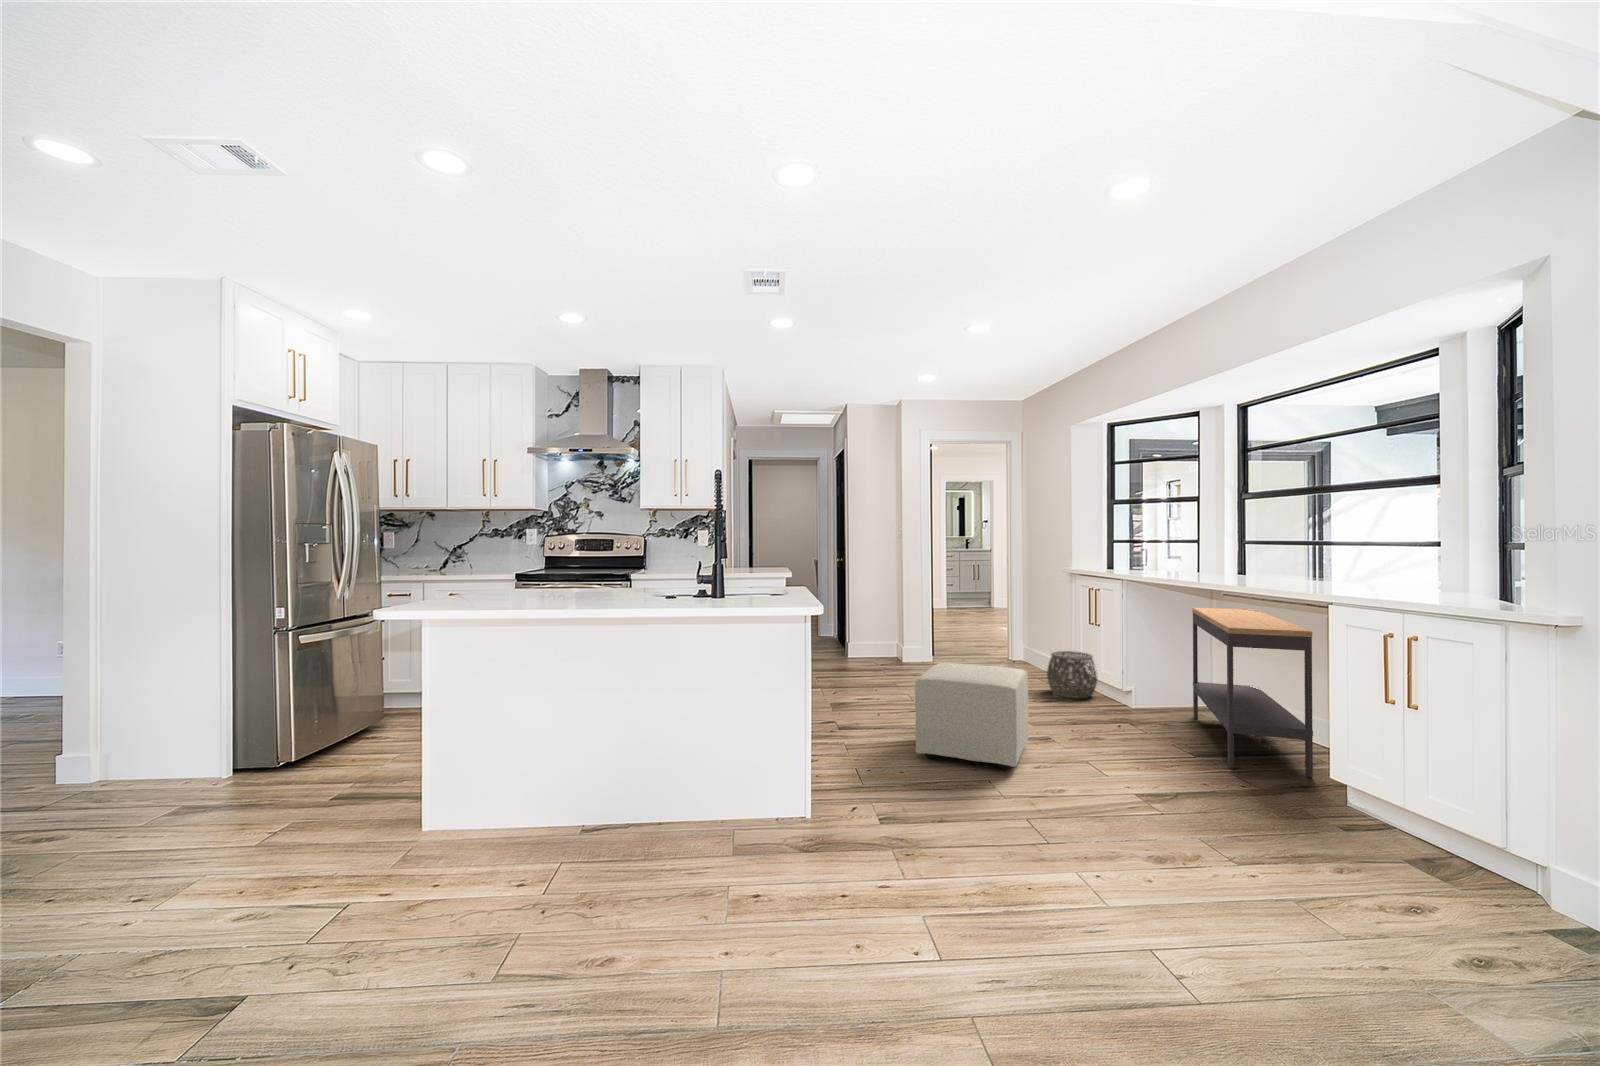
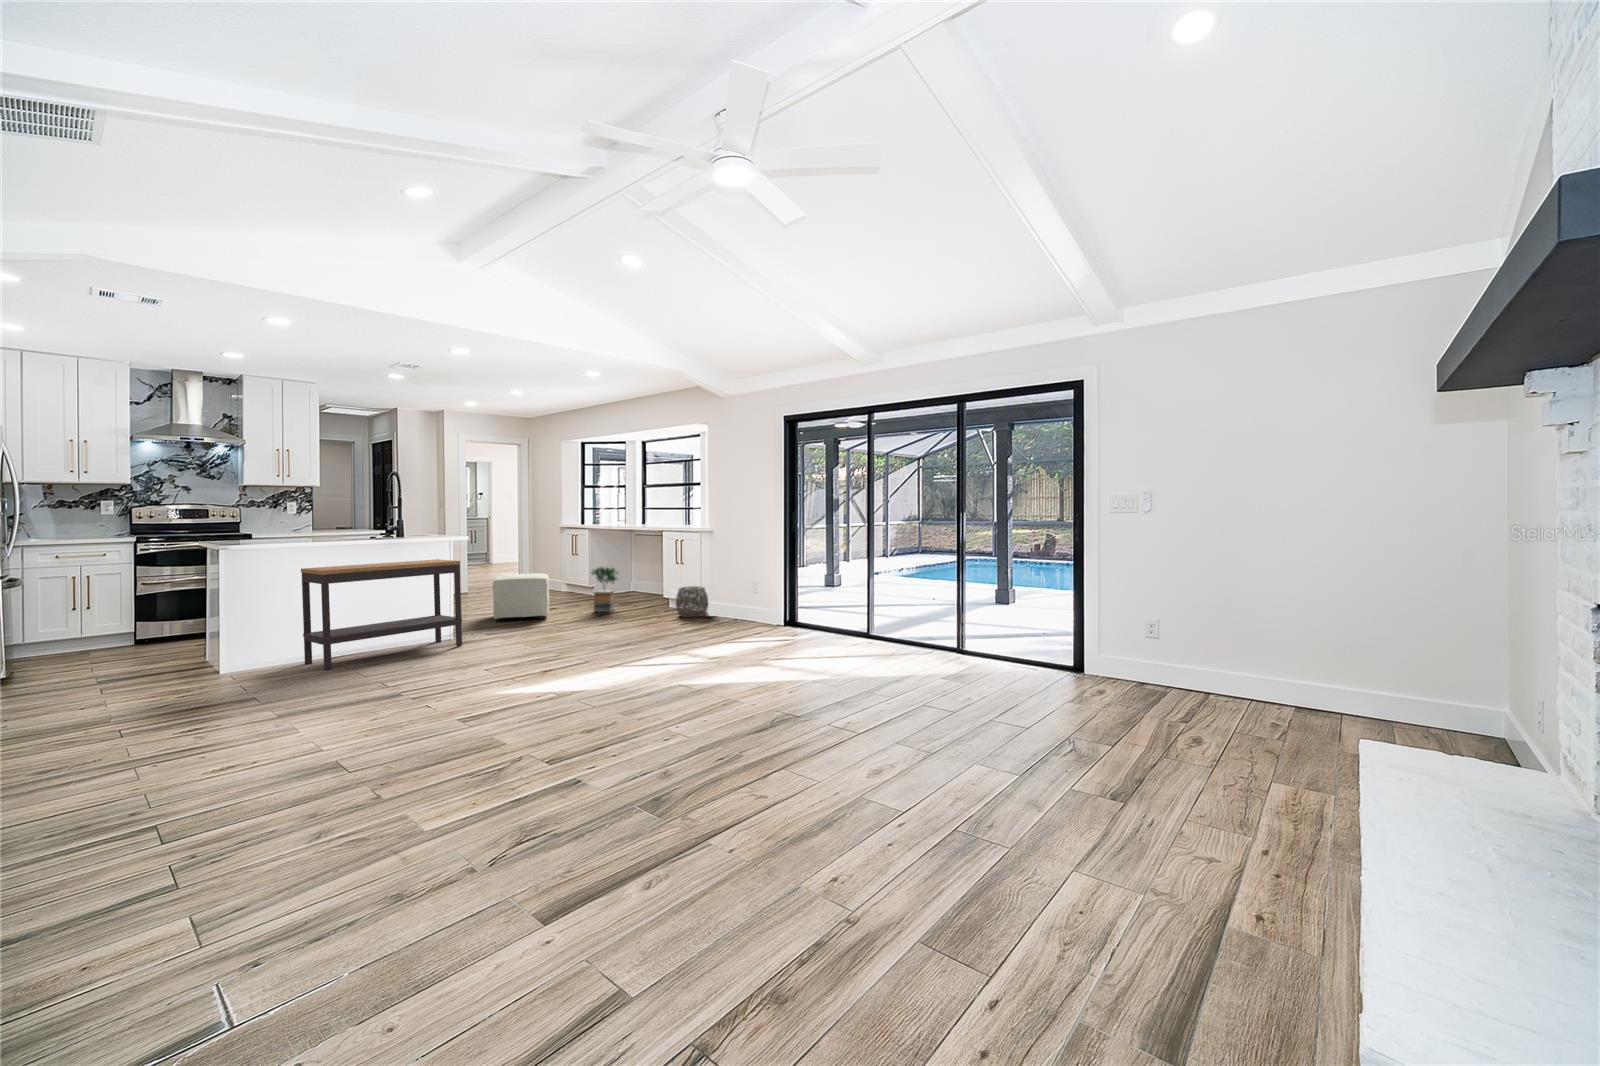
console table: present [1192,608,1313,777] -> present [301,559,462,670]
woven basket: present [1047,651,1098,699] -> present [675,586,708,617]
potted tree: none [1113,667,1186,775] -> present [591,567,619,612]

